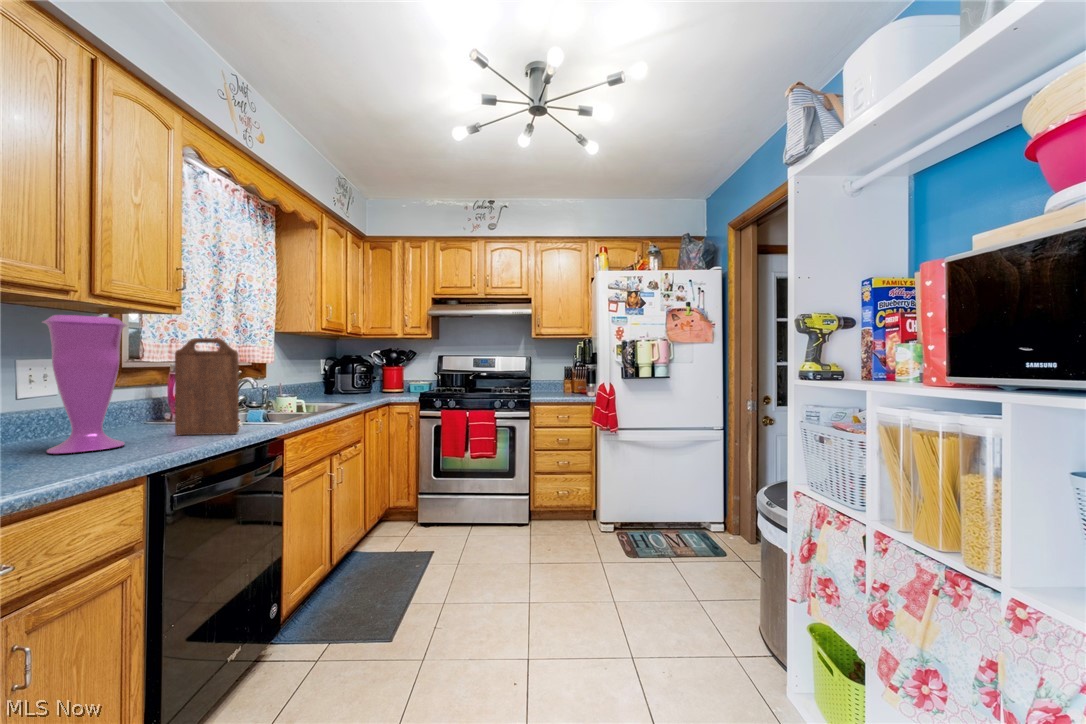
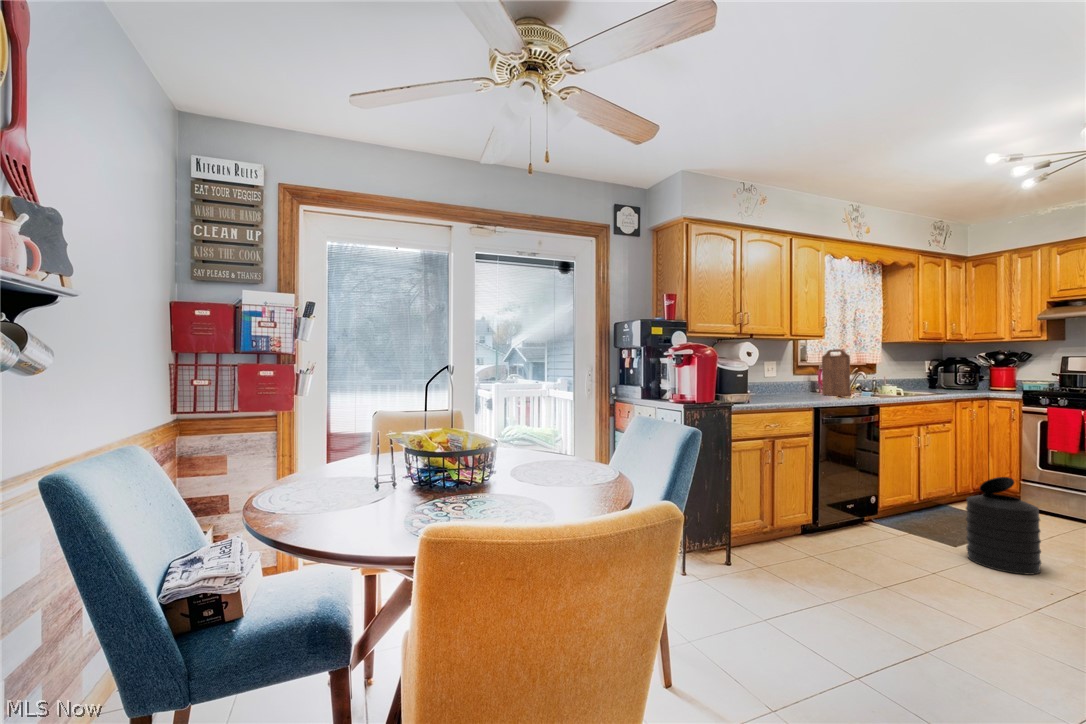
vase: present [42,315,127,454] -> none [778,343,805,395]
trash can: none [425,533,504,686] -> present [966,477,1041,575]

